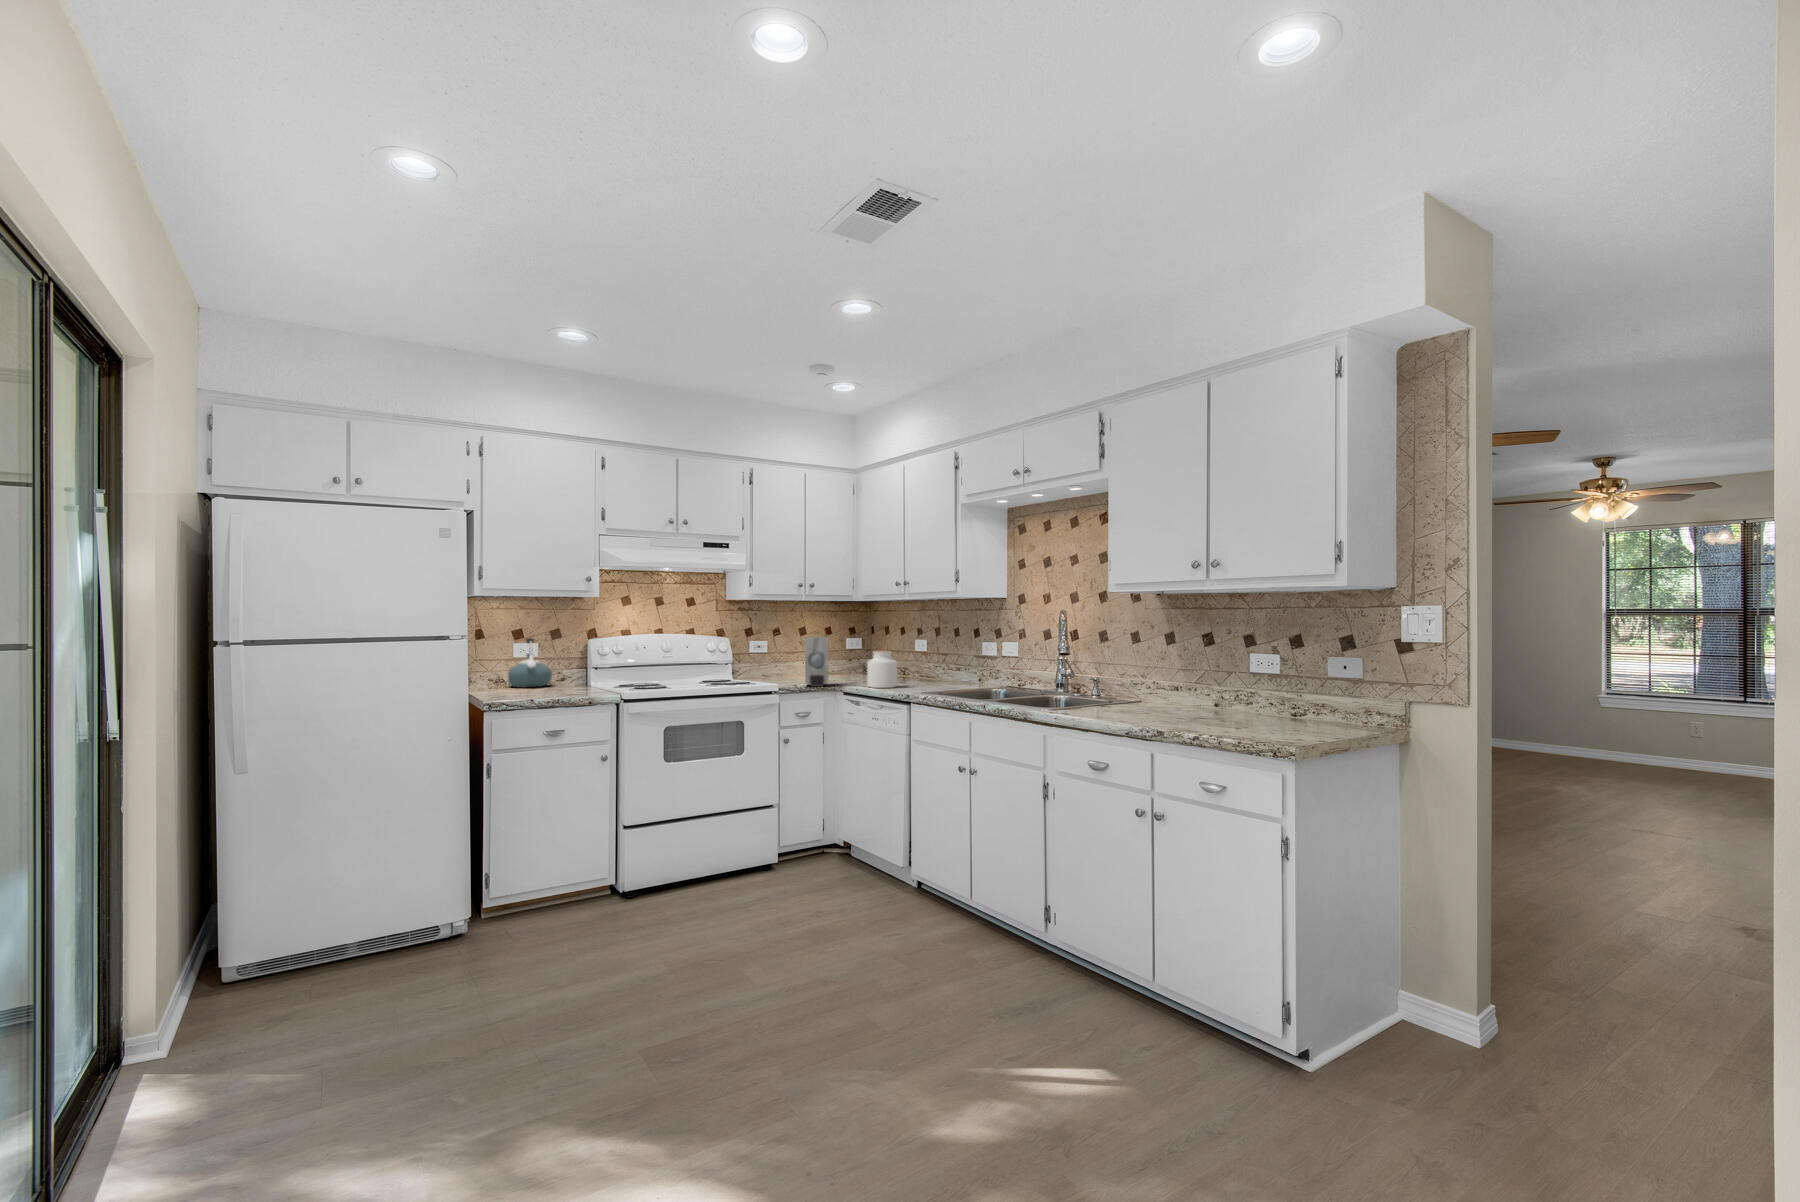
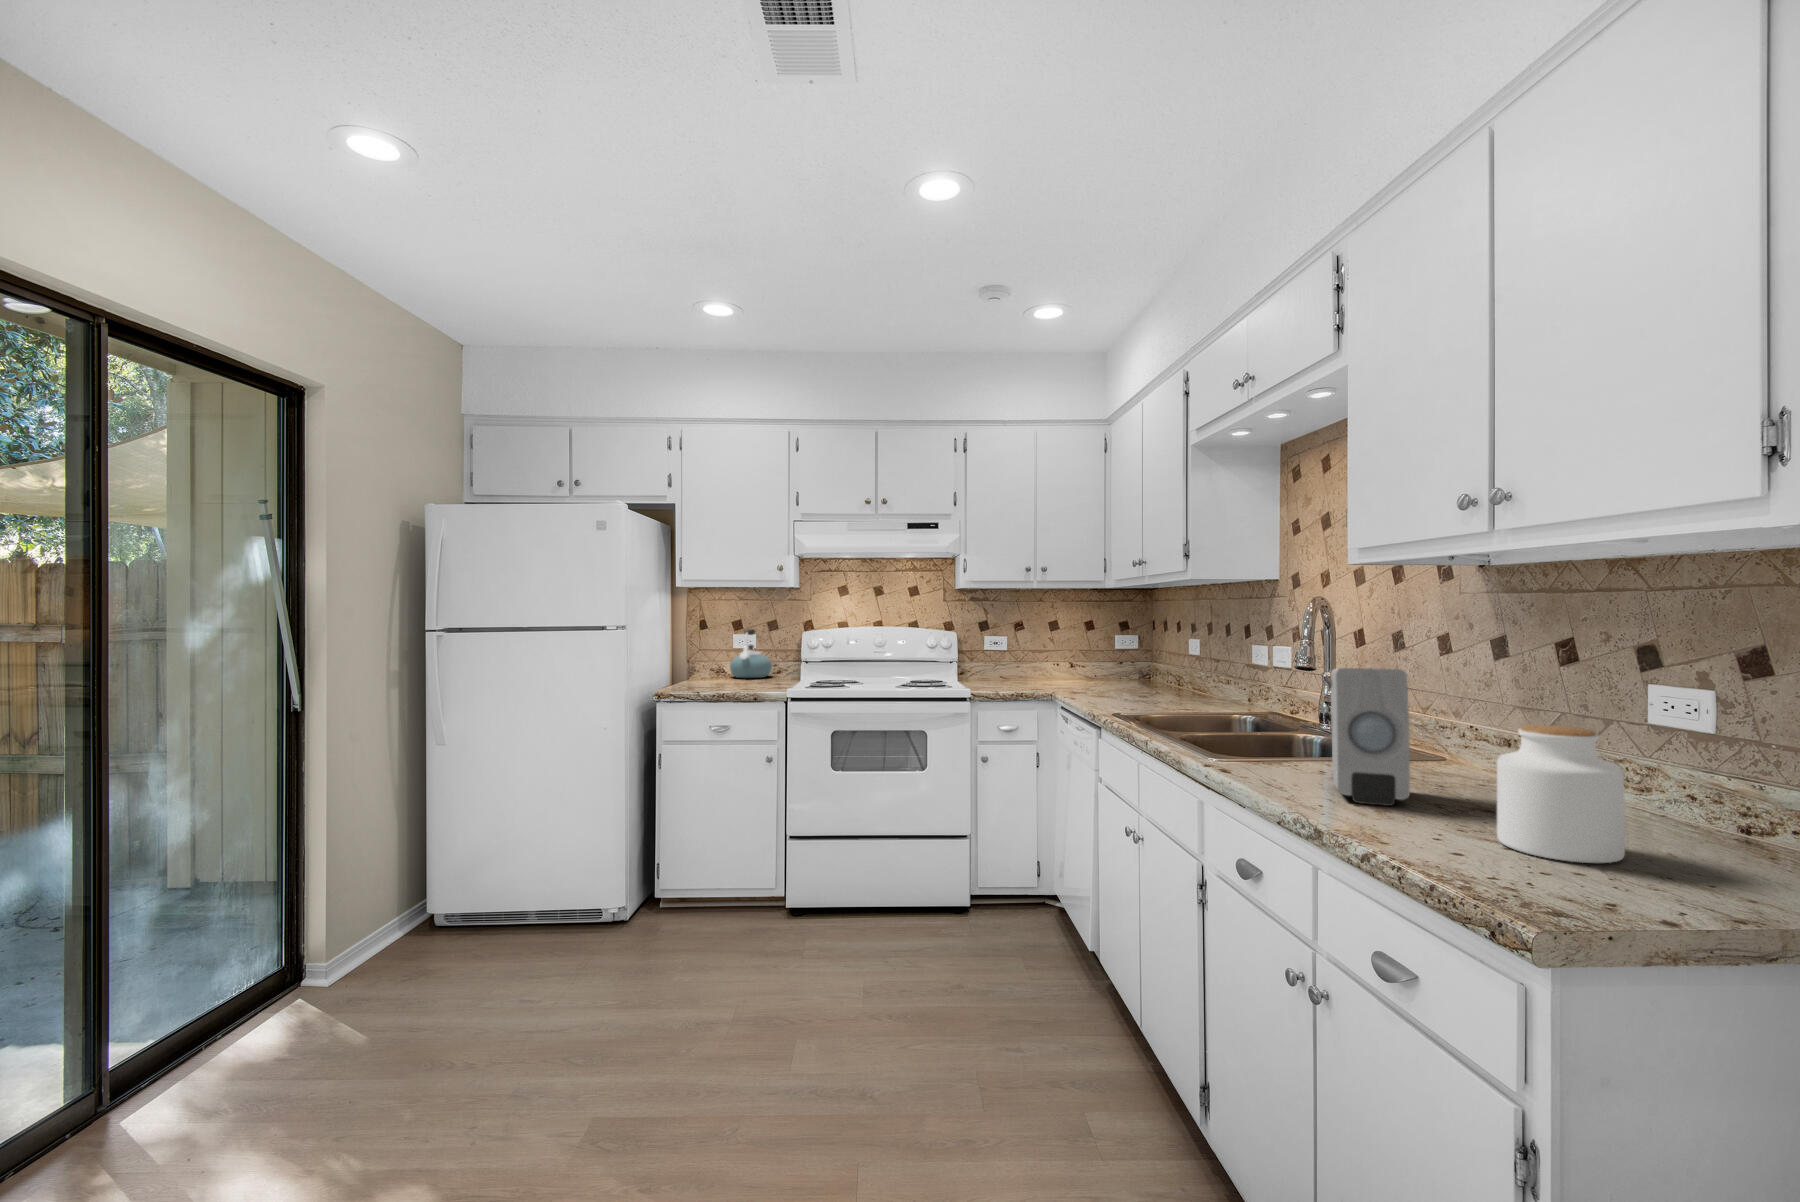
soap dispenser: present [805,637,829,687] -> present [1331,668,1410,806]
jar: present [867,650,897,688] -> present [1497,725,1625,863]

